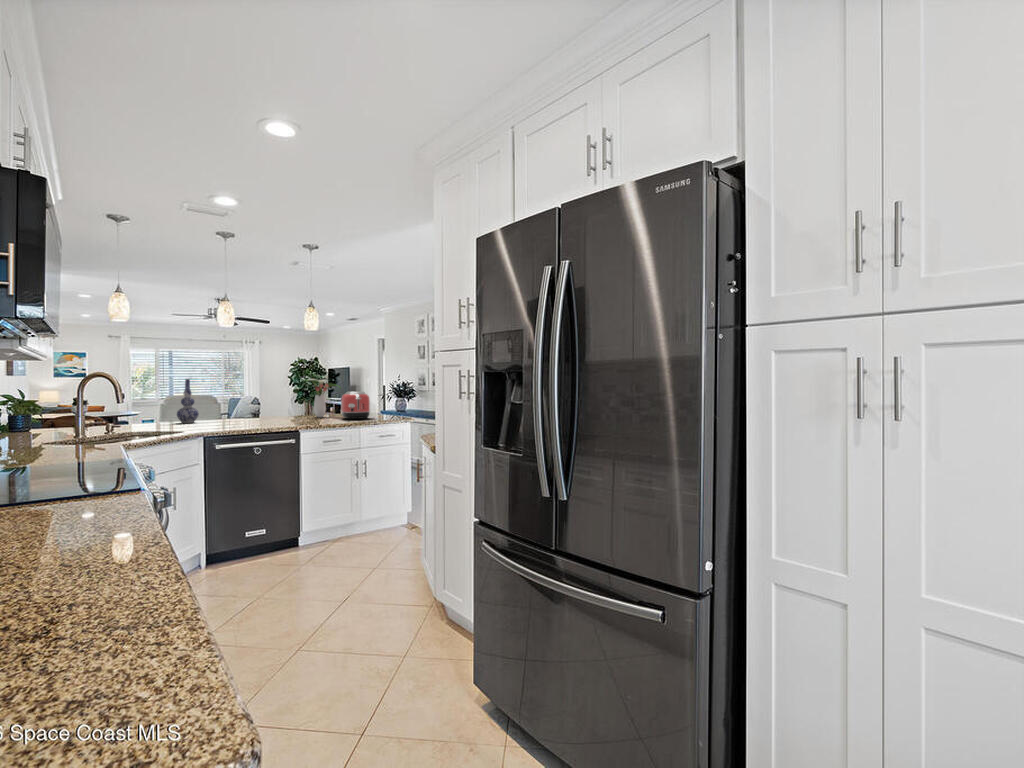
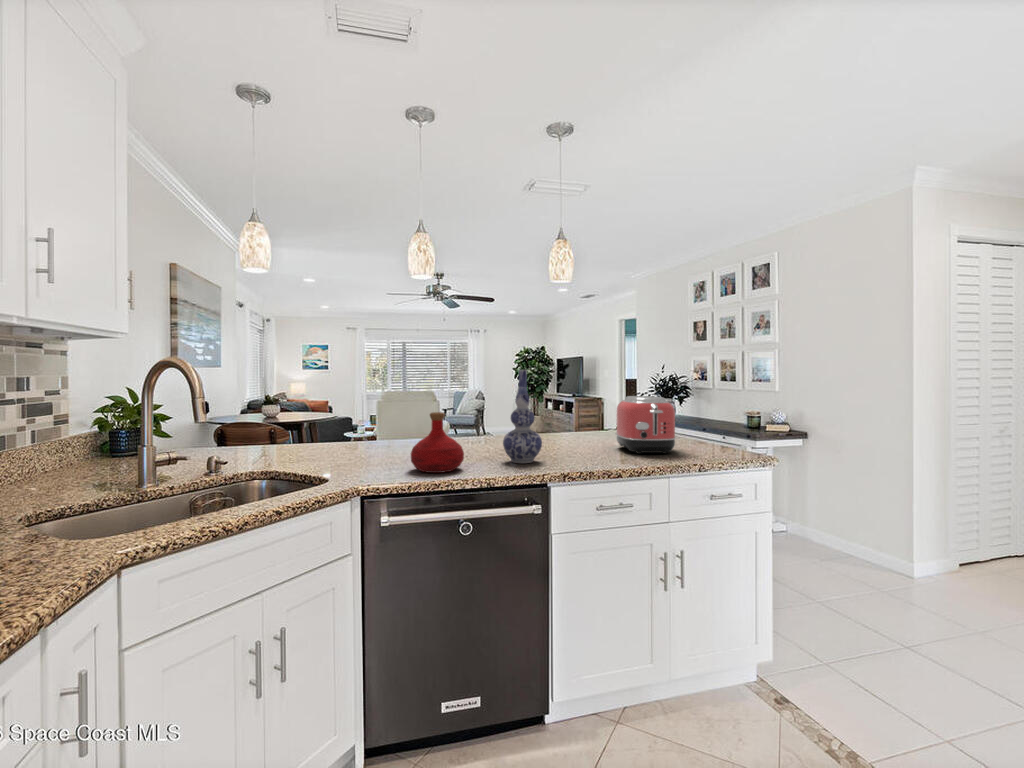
vase: present [177,379,199,423] -> present [503,370,542,463]
flower arrangement: present [306,379,341,417] -> none [551,370,611,440]
bottle: none [226,399,256,427] -> present [411,412,464,473]

